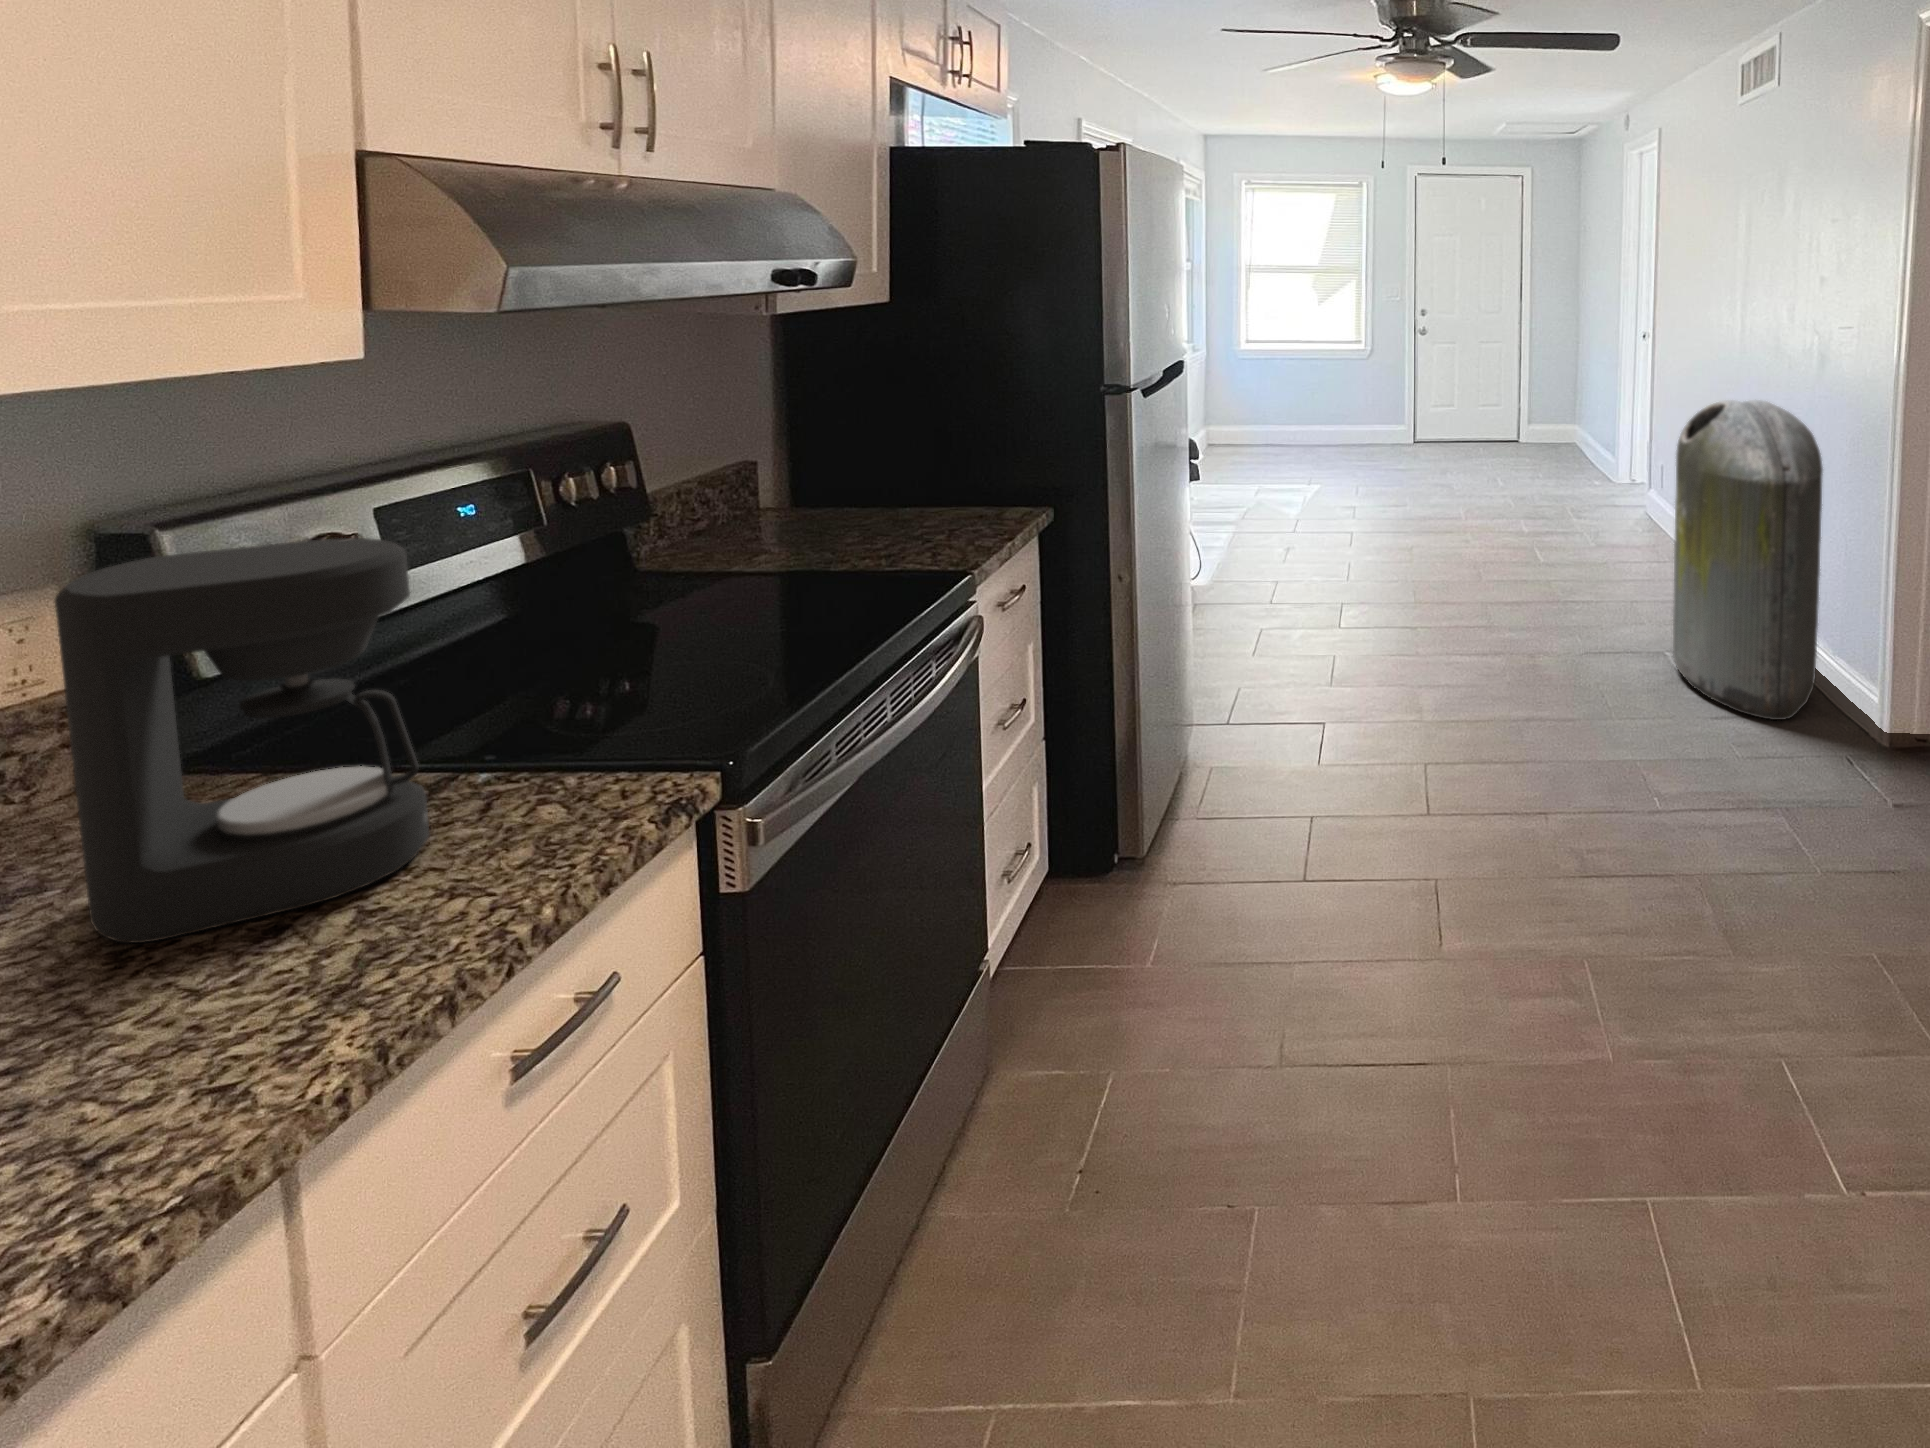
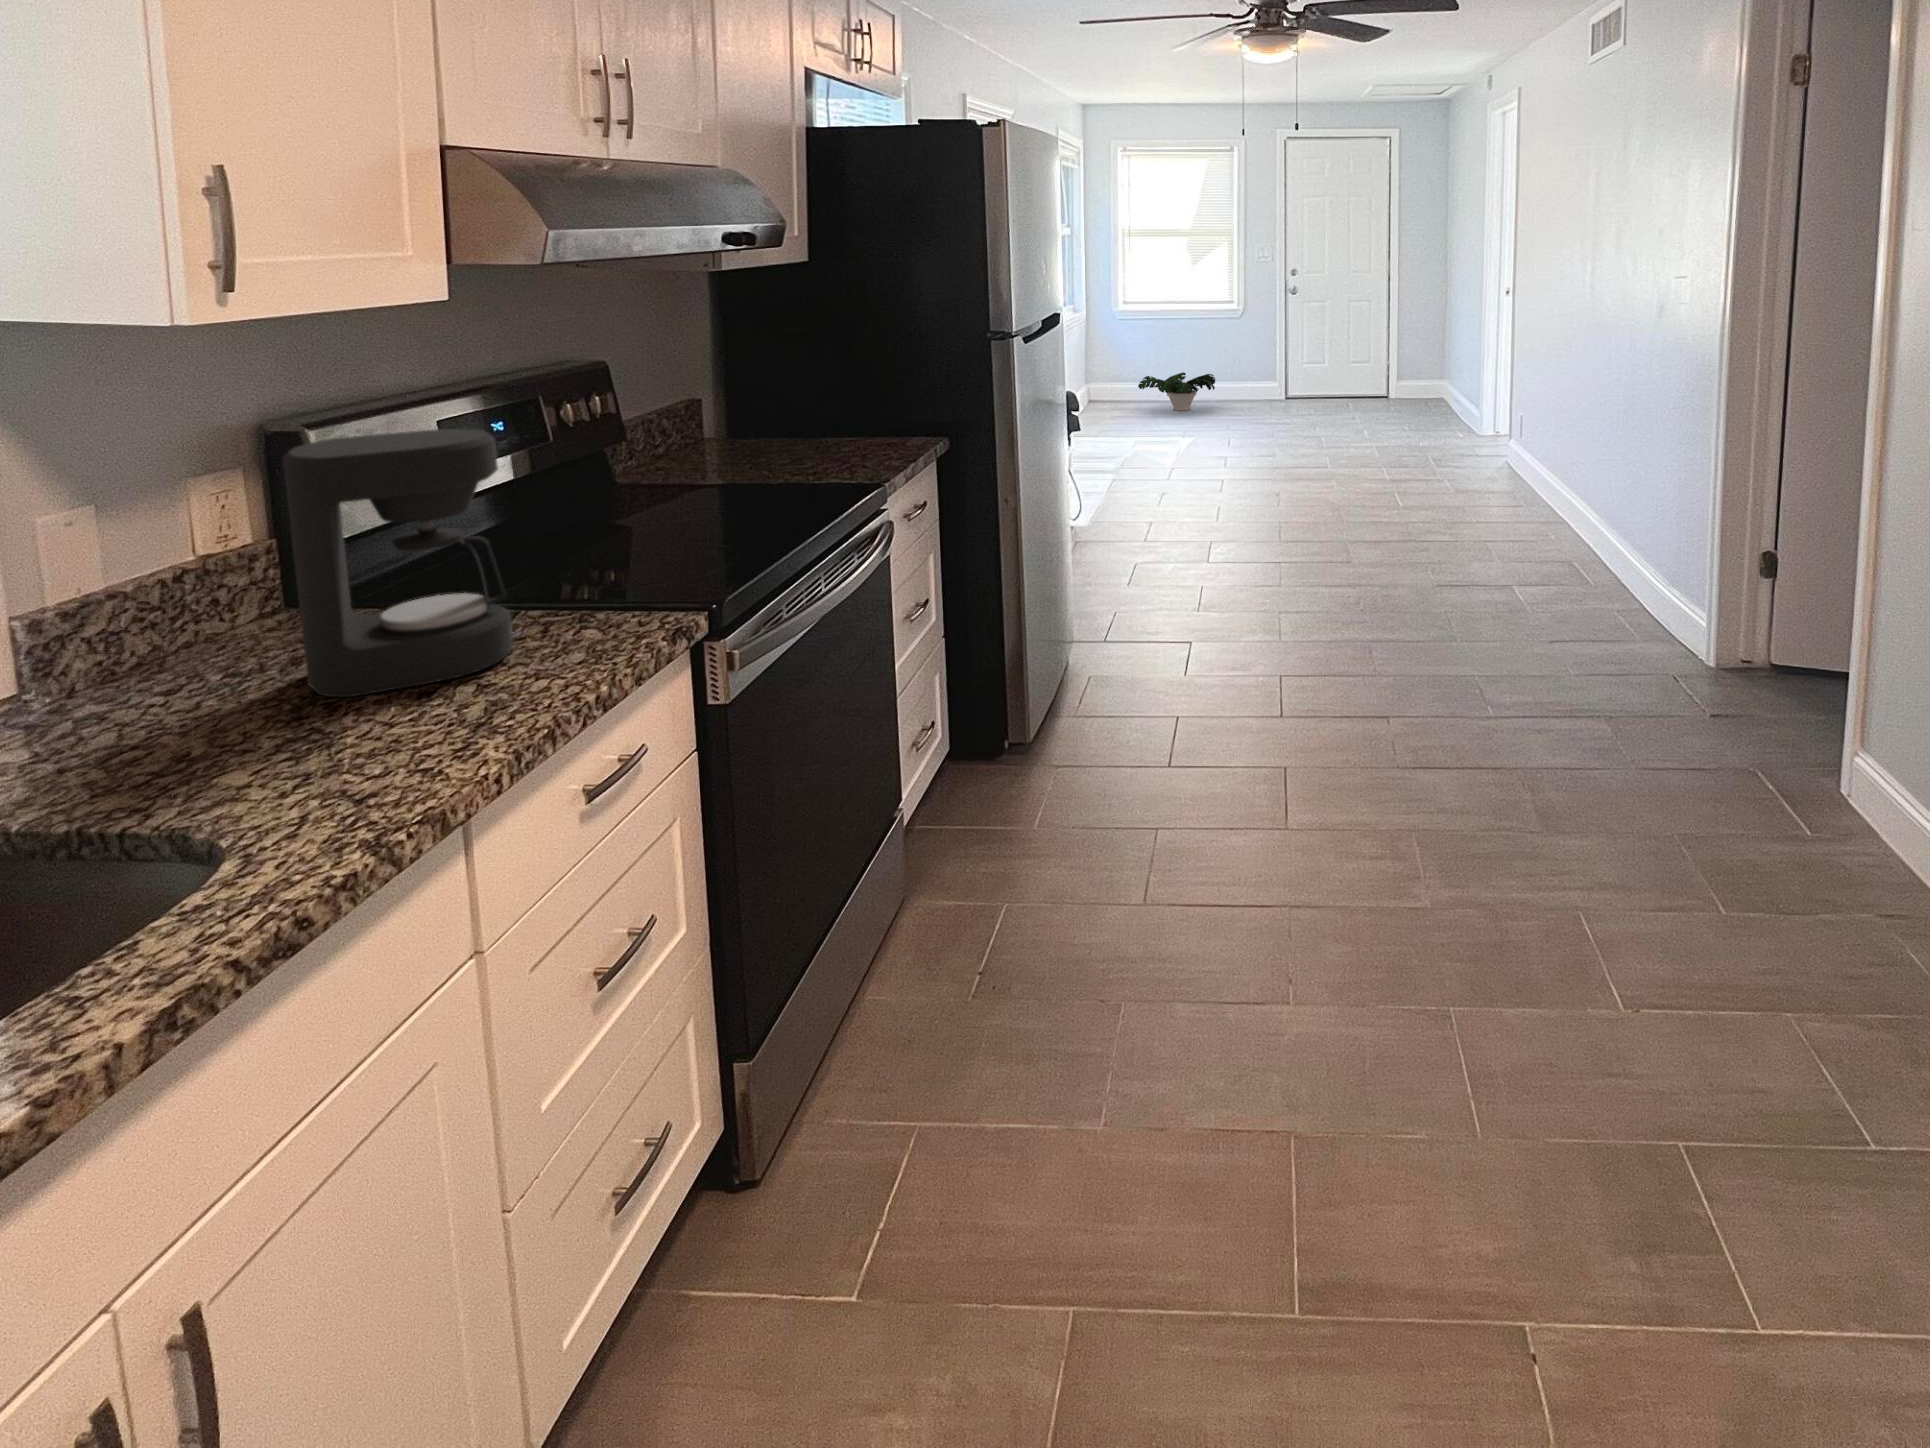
trash can: present [1673,400,1823,720] -> none [1523,347,1663,647]
potted plant: none [1259,415,1339,454] -> present [1138,372,1215,411]

